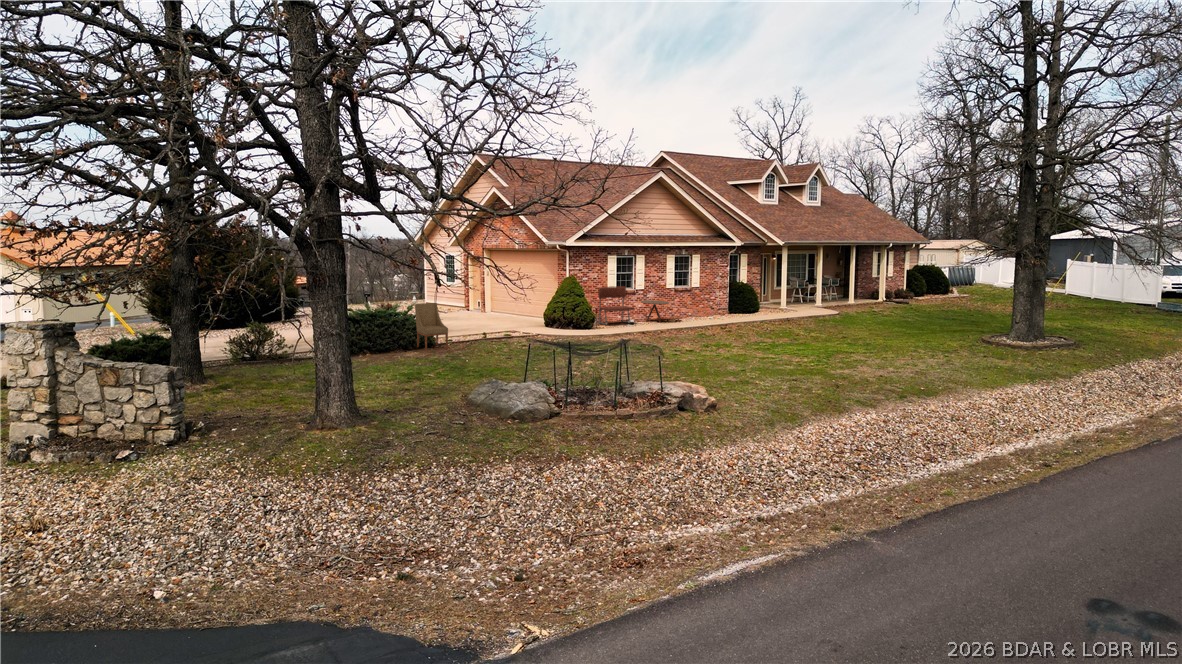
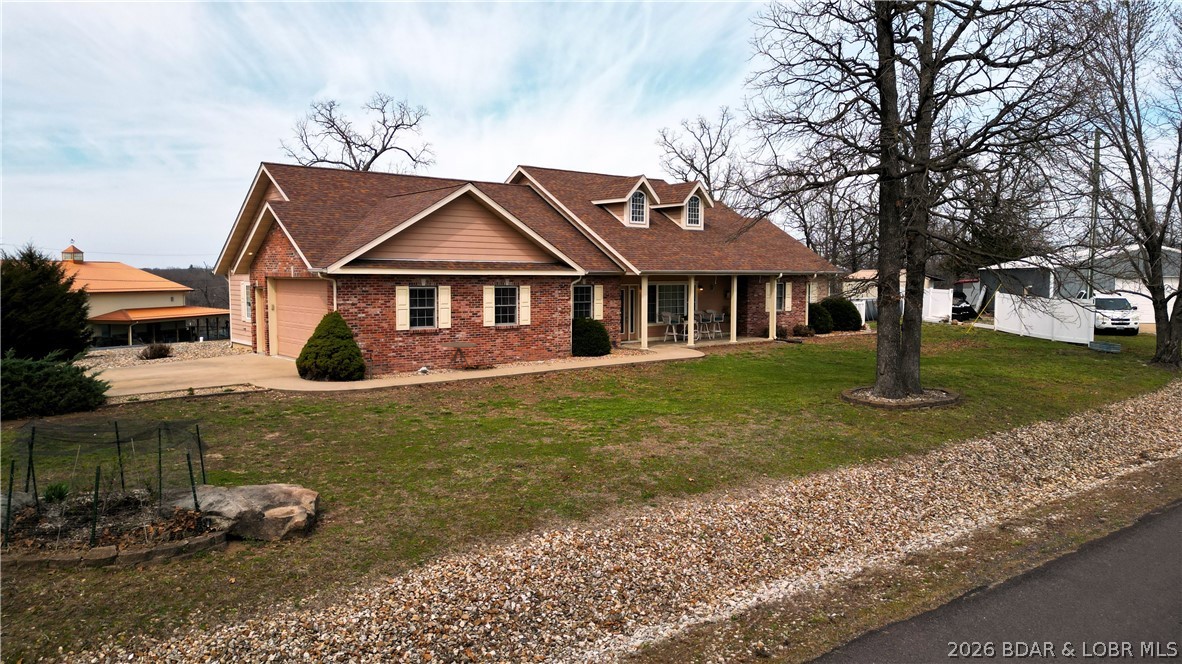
bench: present [598,286,635,325] -> none [378,325,427,375]
chair: present [415,303,448,351] -> none [43,350,91,420]

